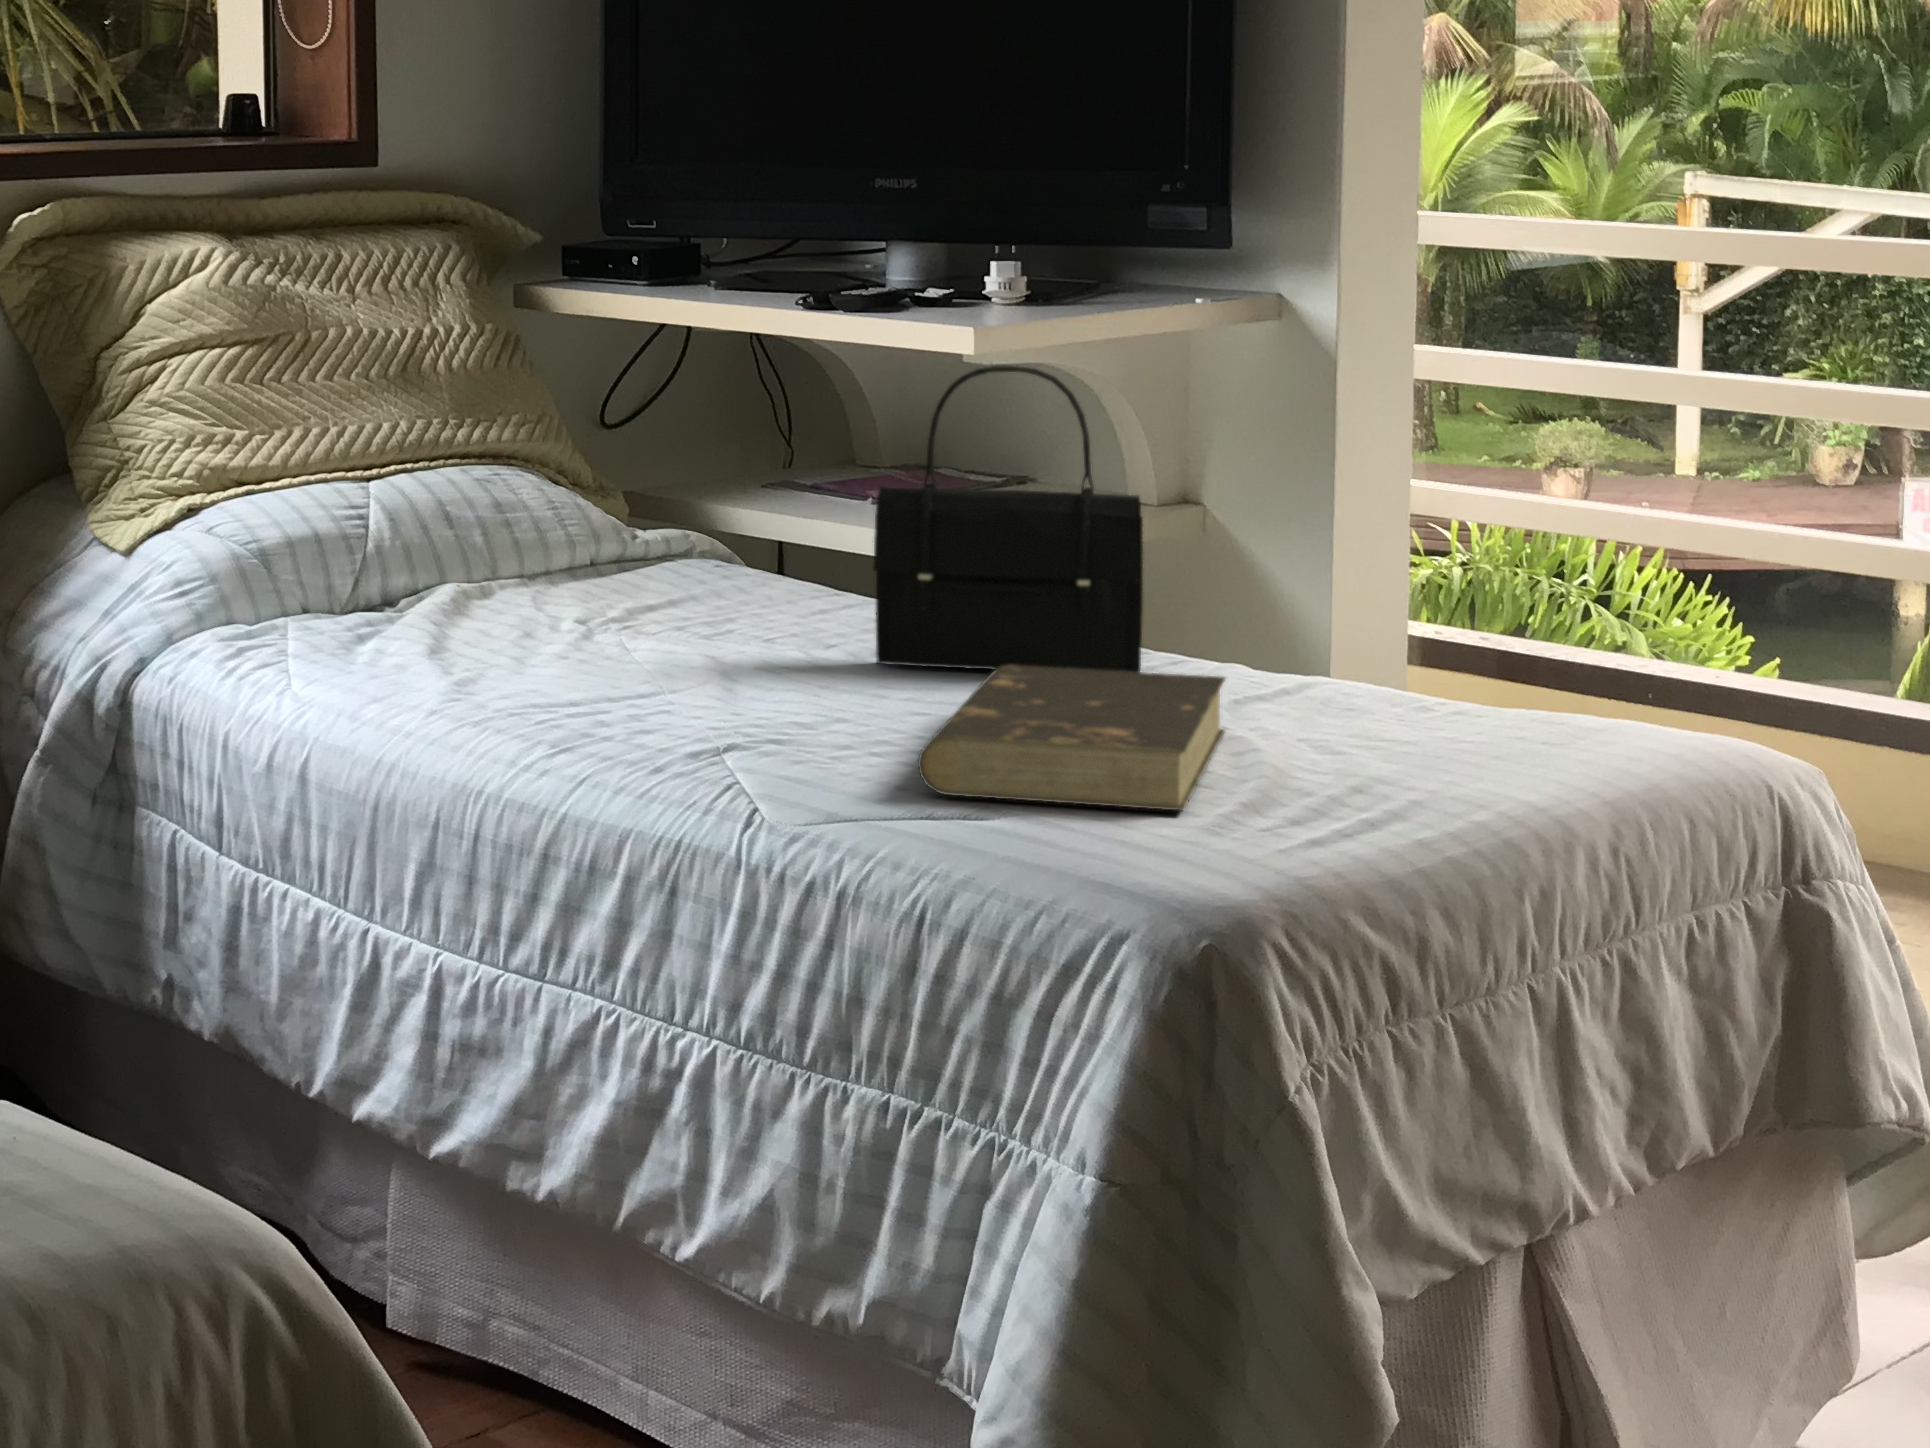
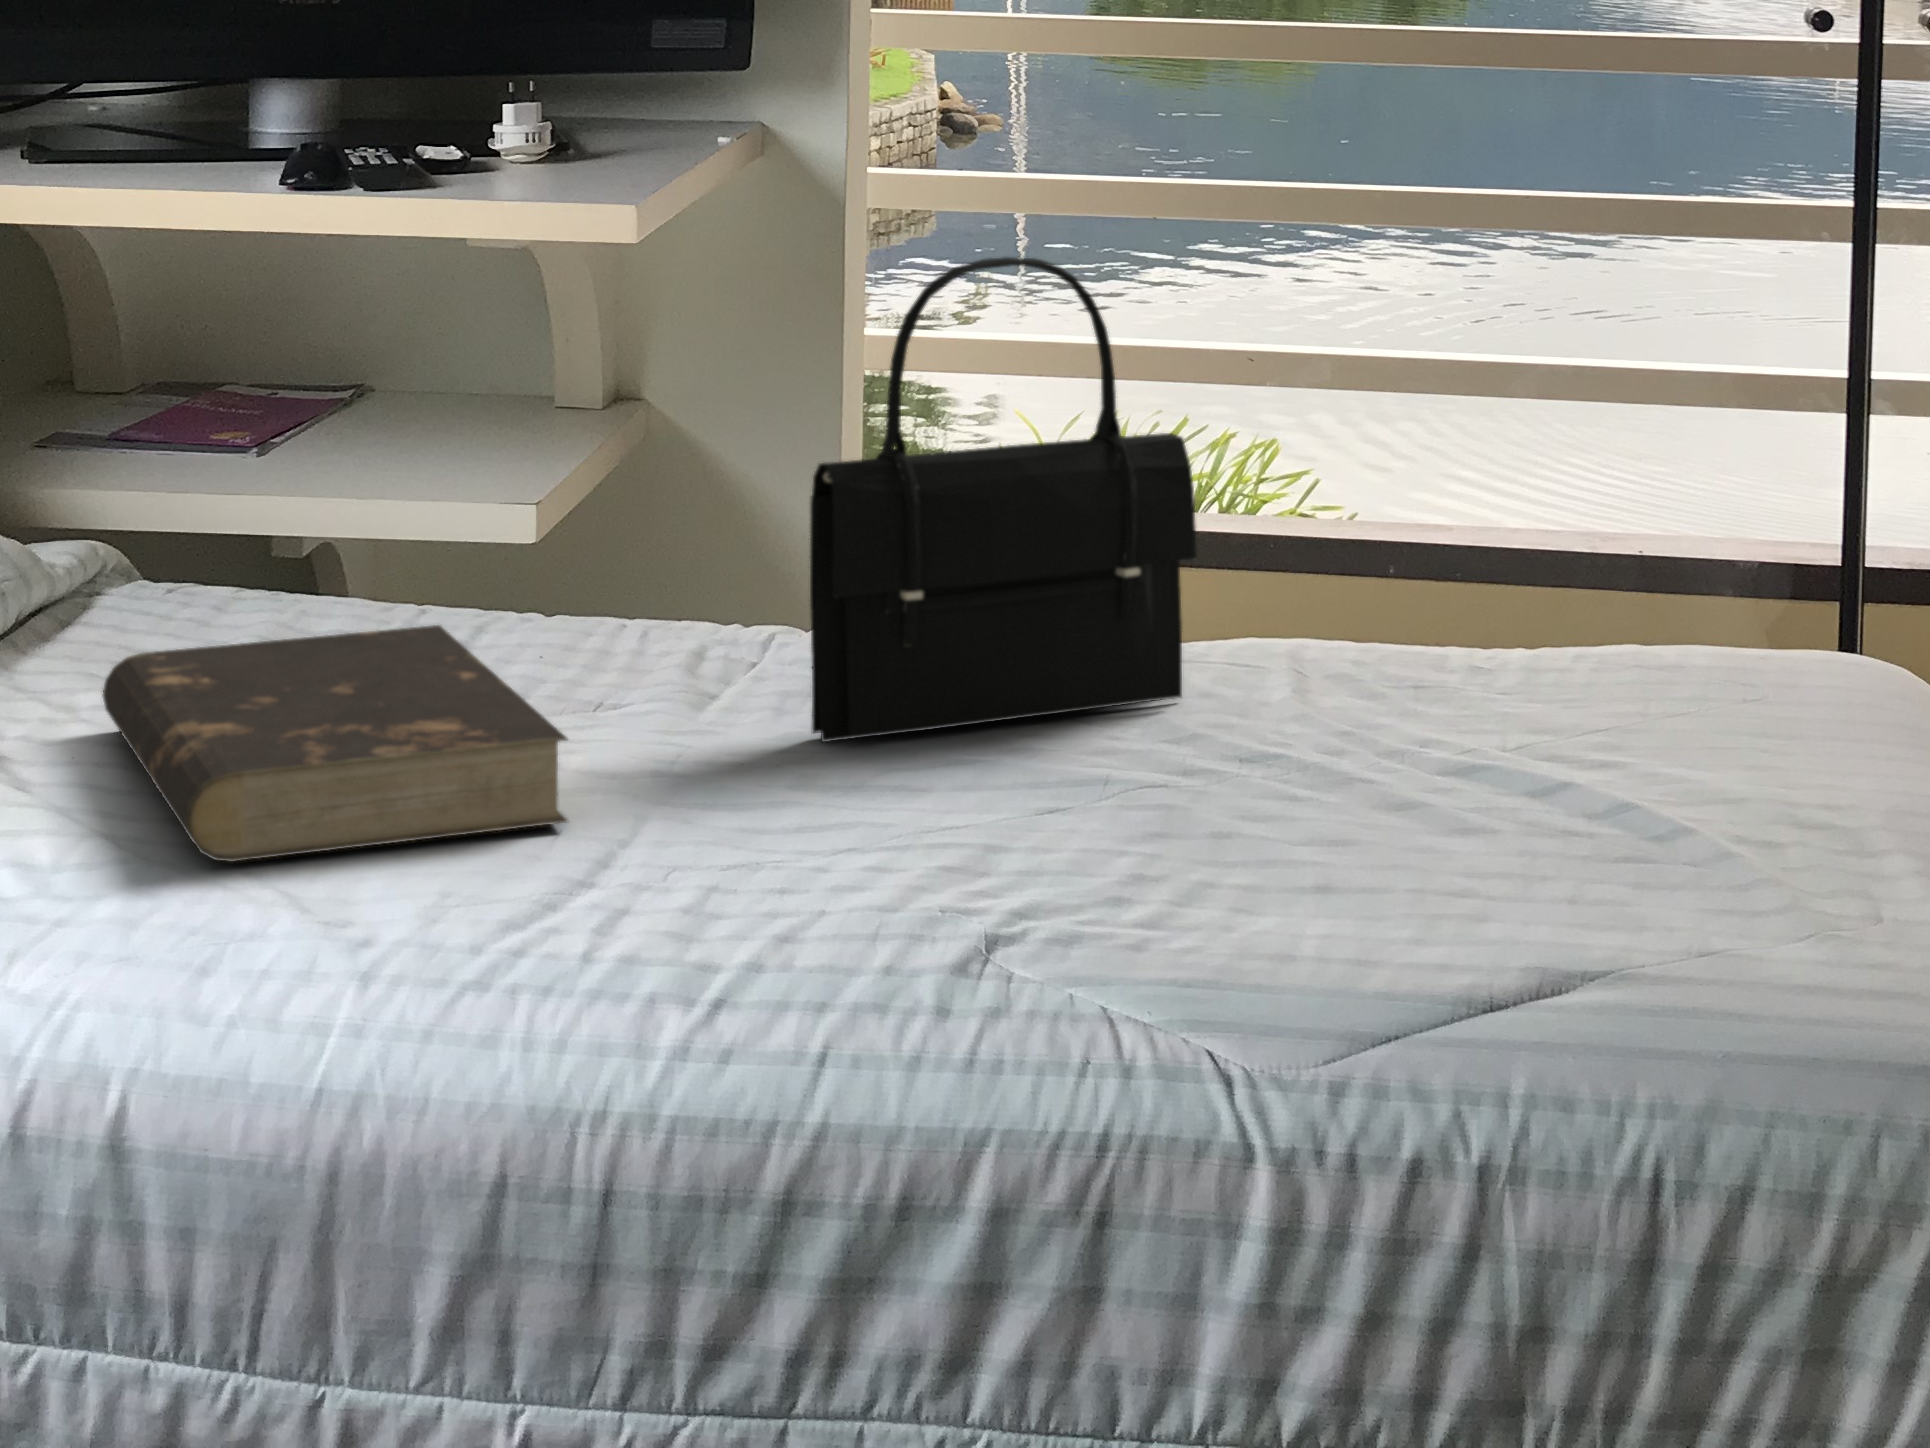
book: present [918,665,1225,811] -> present [103,625,568,861]

